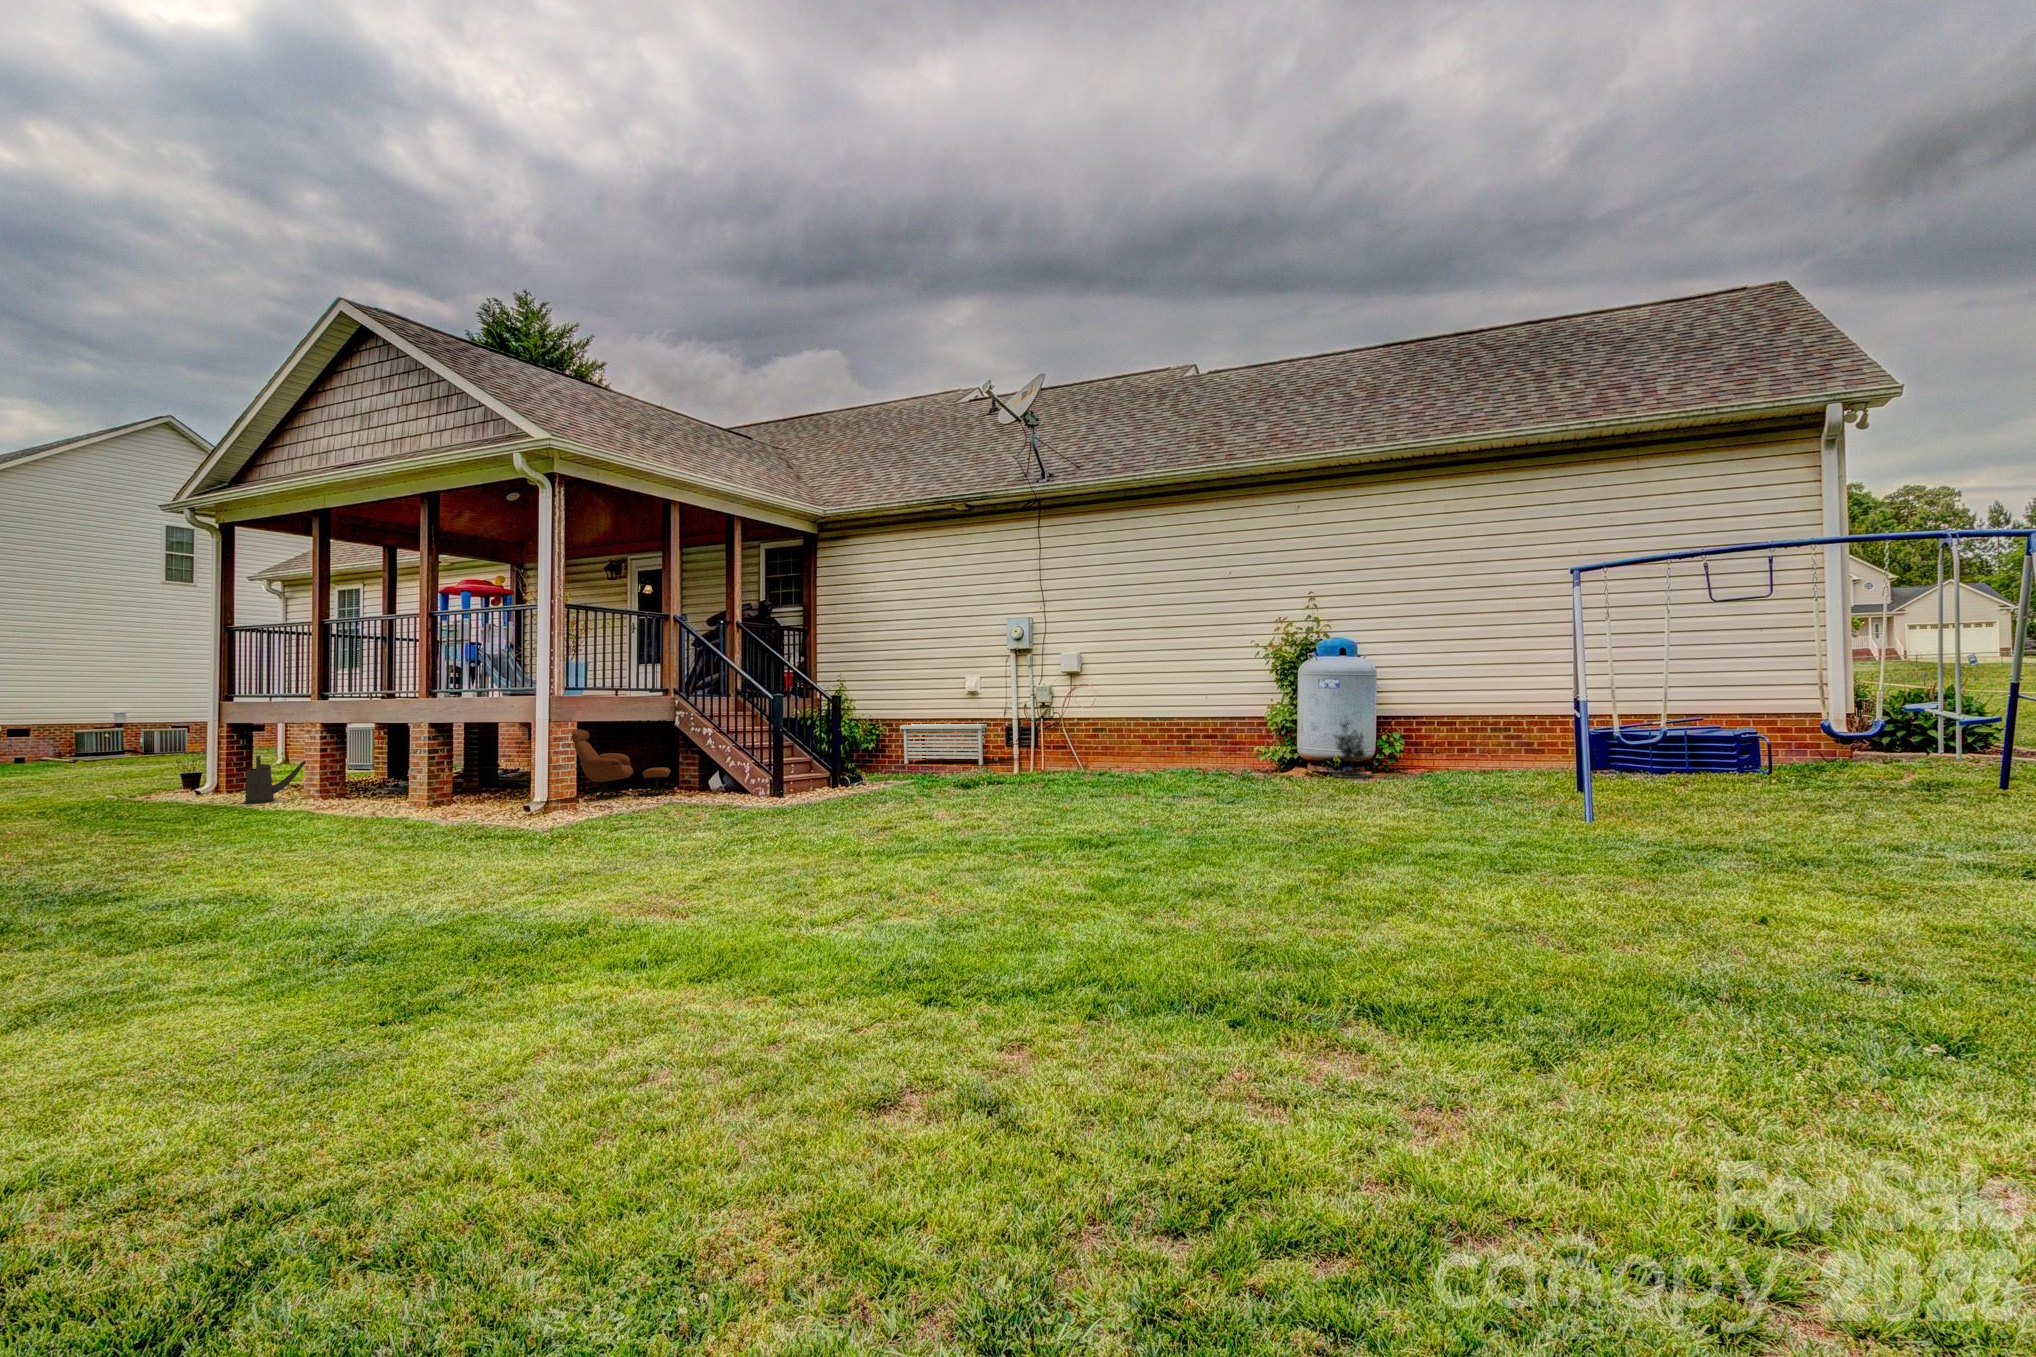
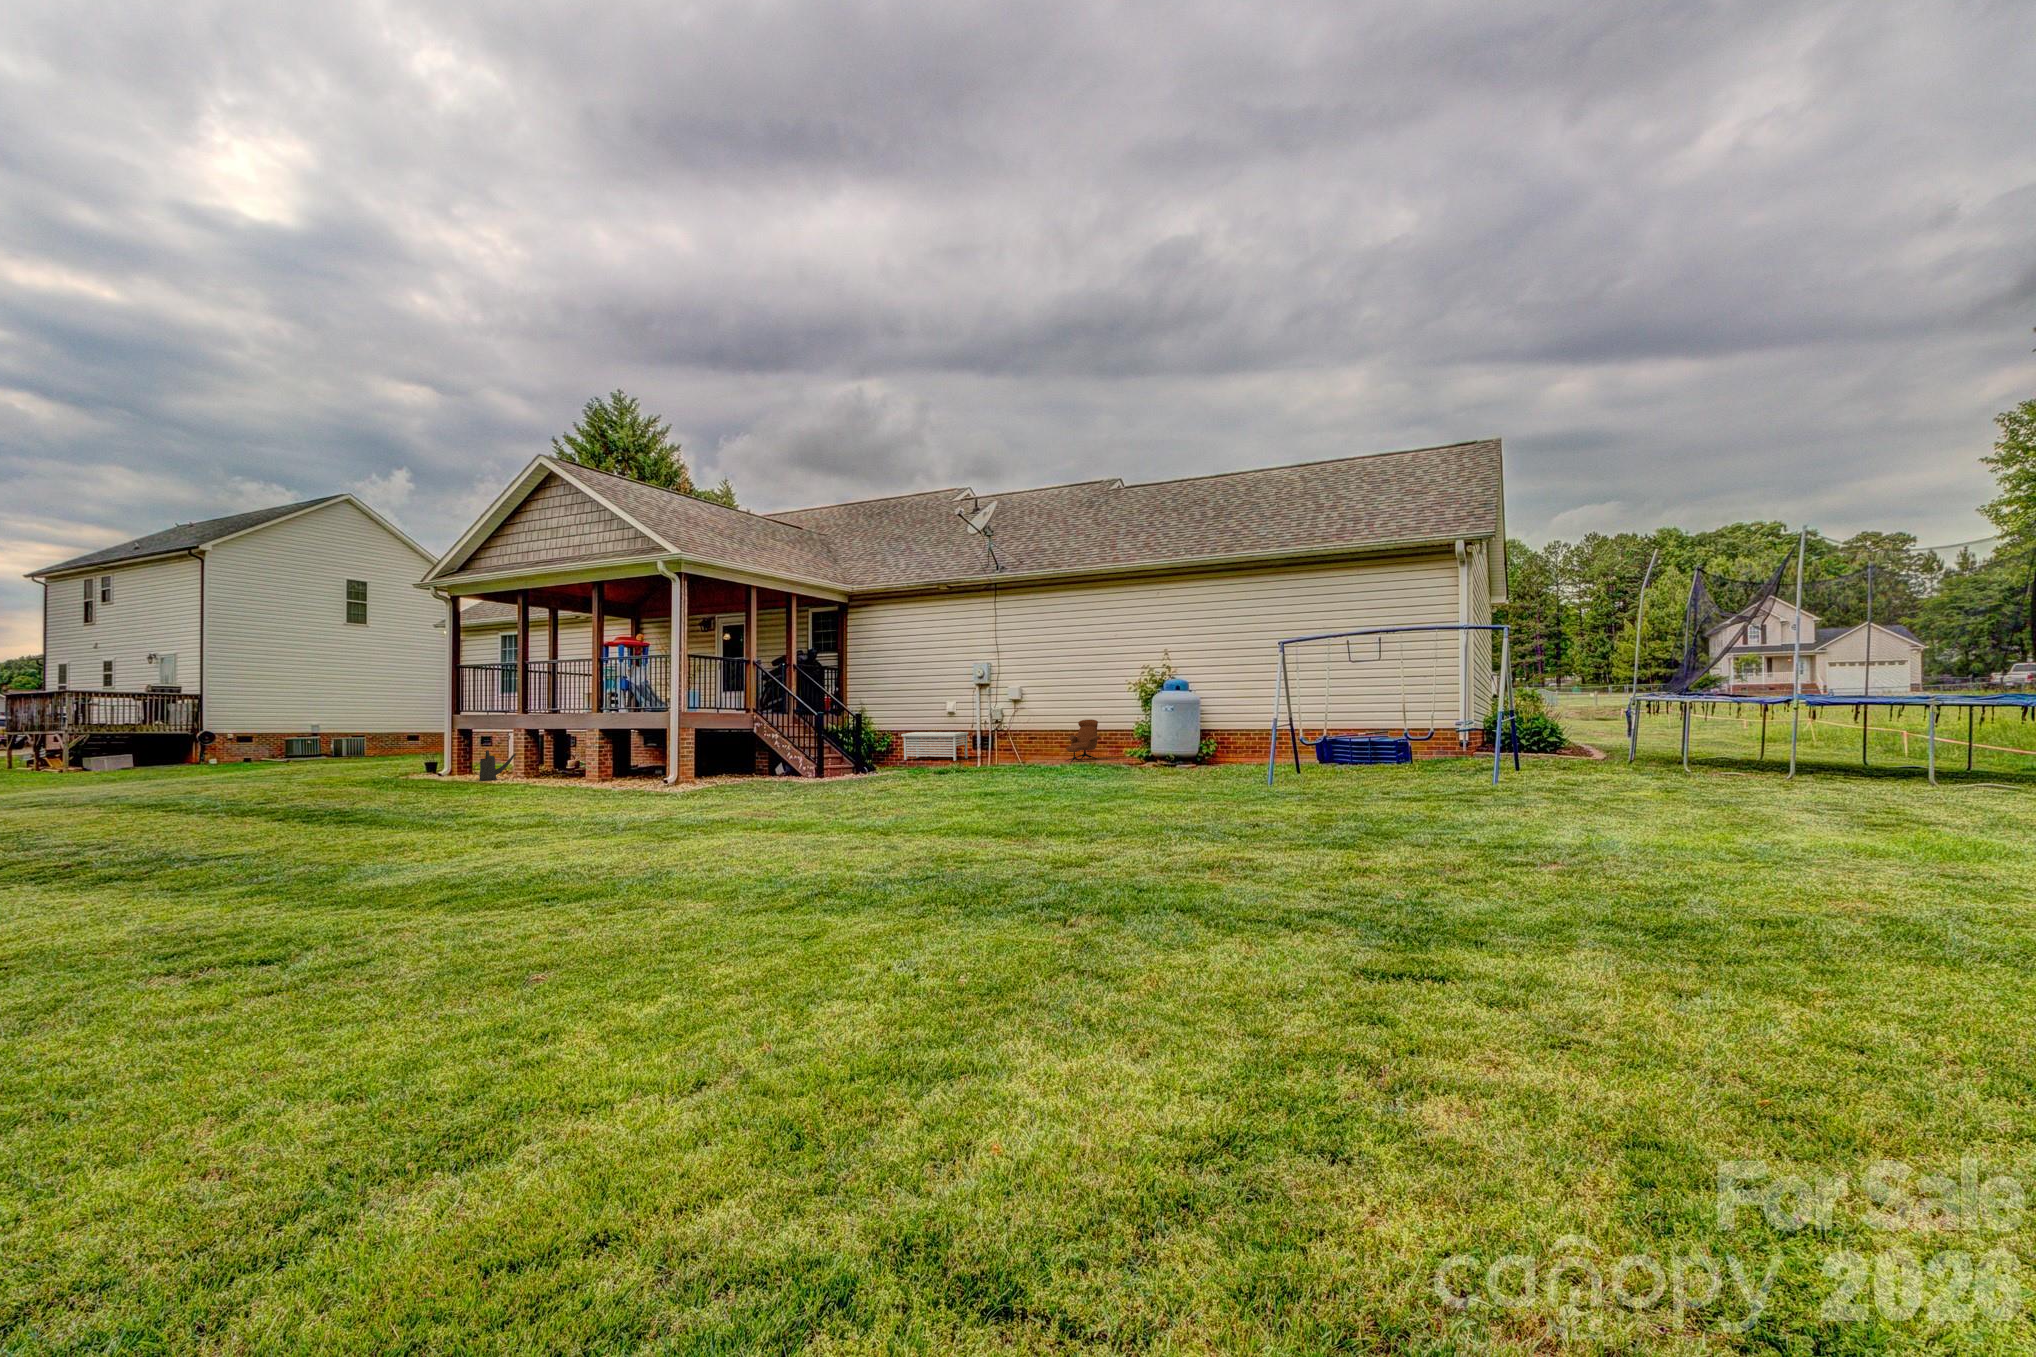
potted tree: present [1334,720,1369,778] -> none [1168,728,1193,768]
lounge chair: present [572,729,675,800] -> present [1066,719,1100,762]

